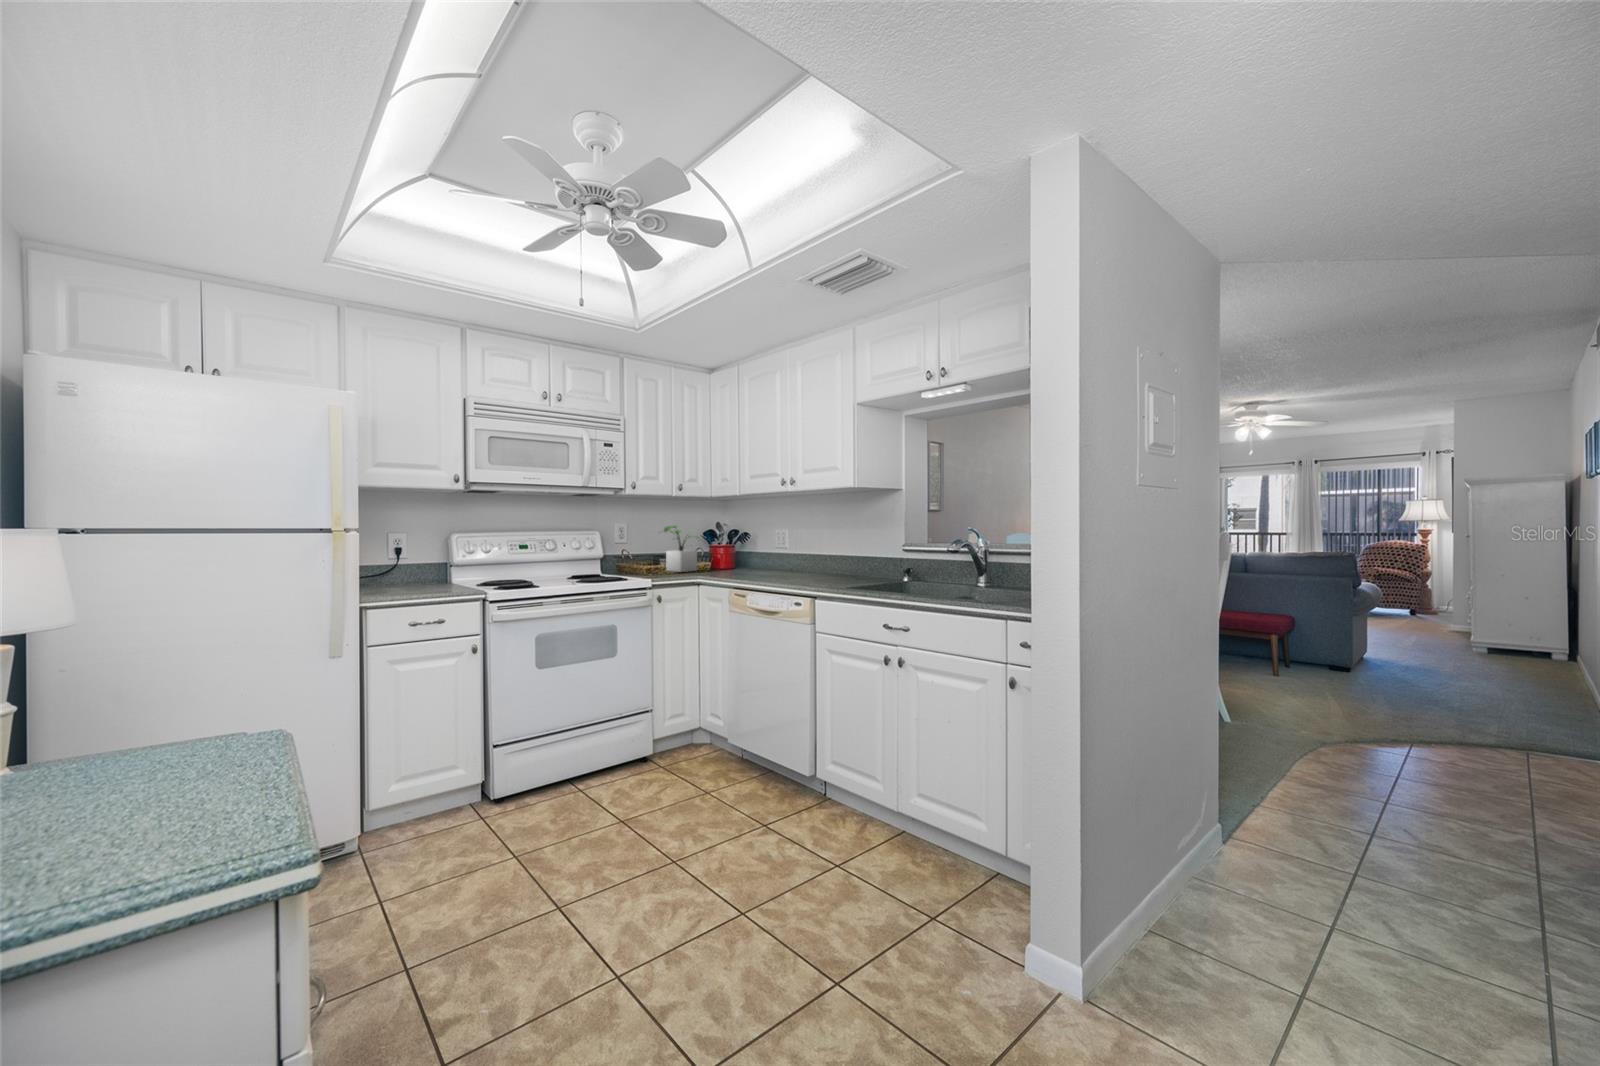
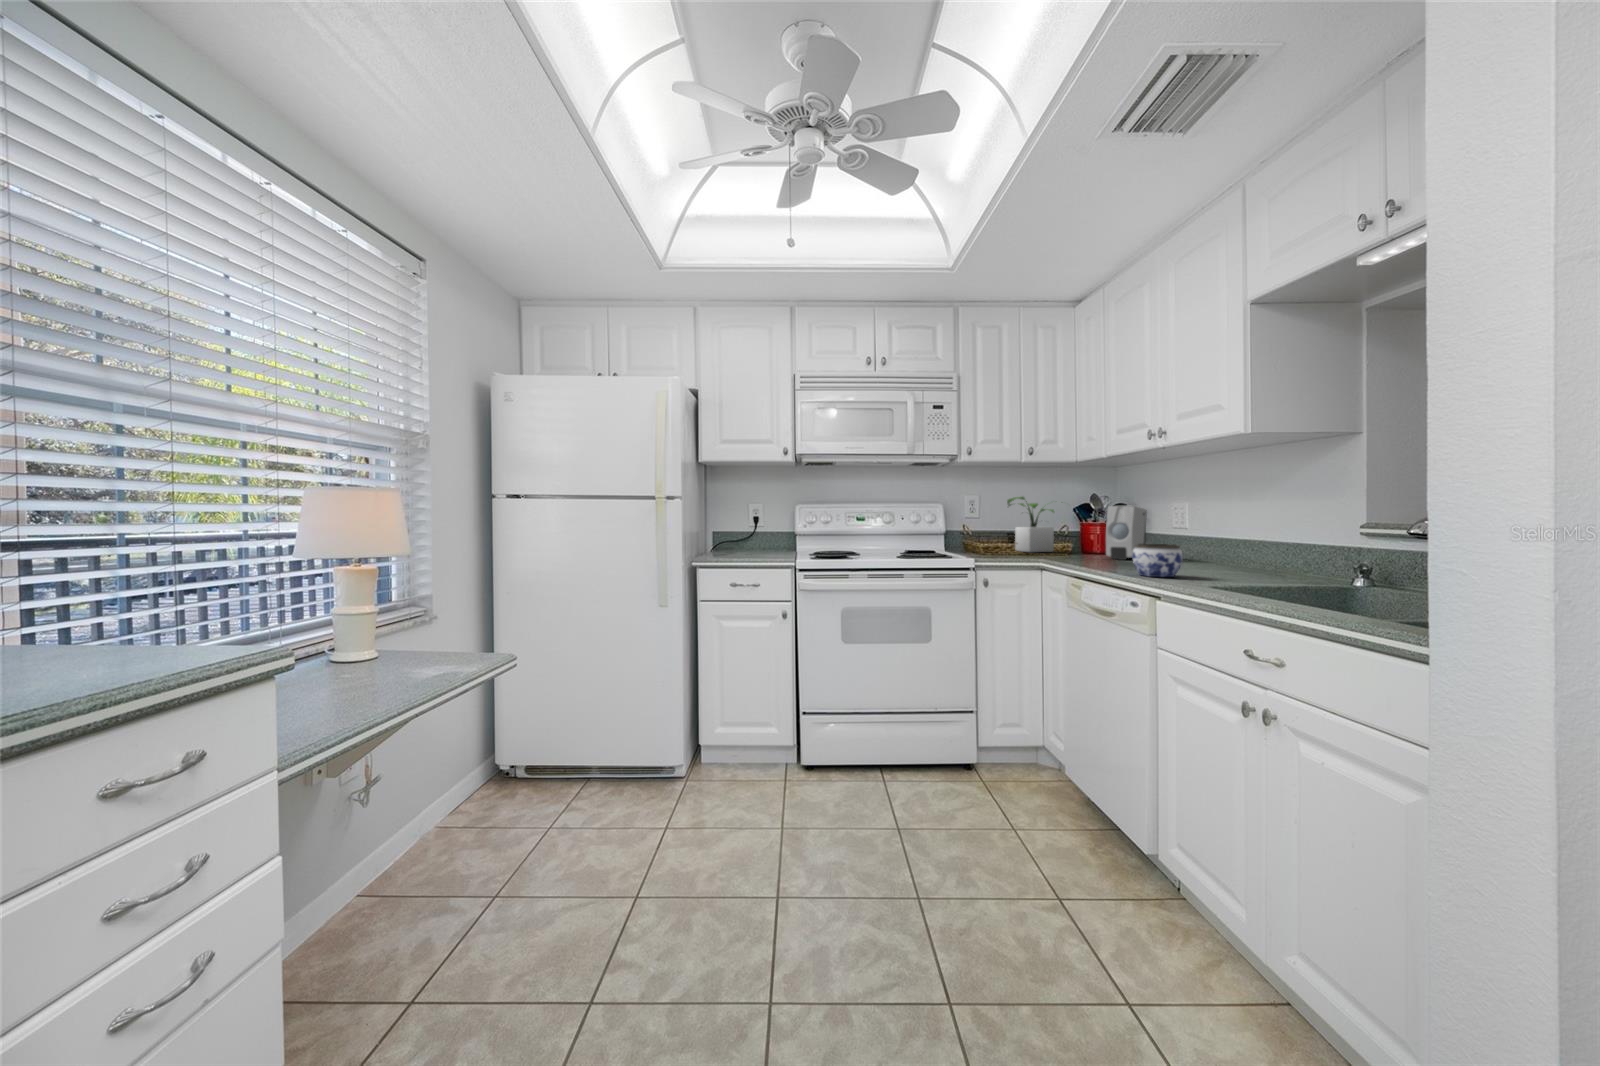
soap dispenser: none [740,534,764,575] -> present [1106,506,1147,560]
jar: none [780,565,809,589] -> present [1133,544,1183,577]

